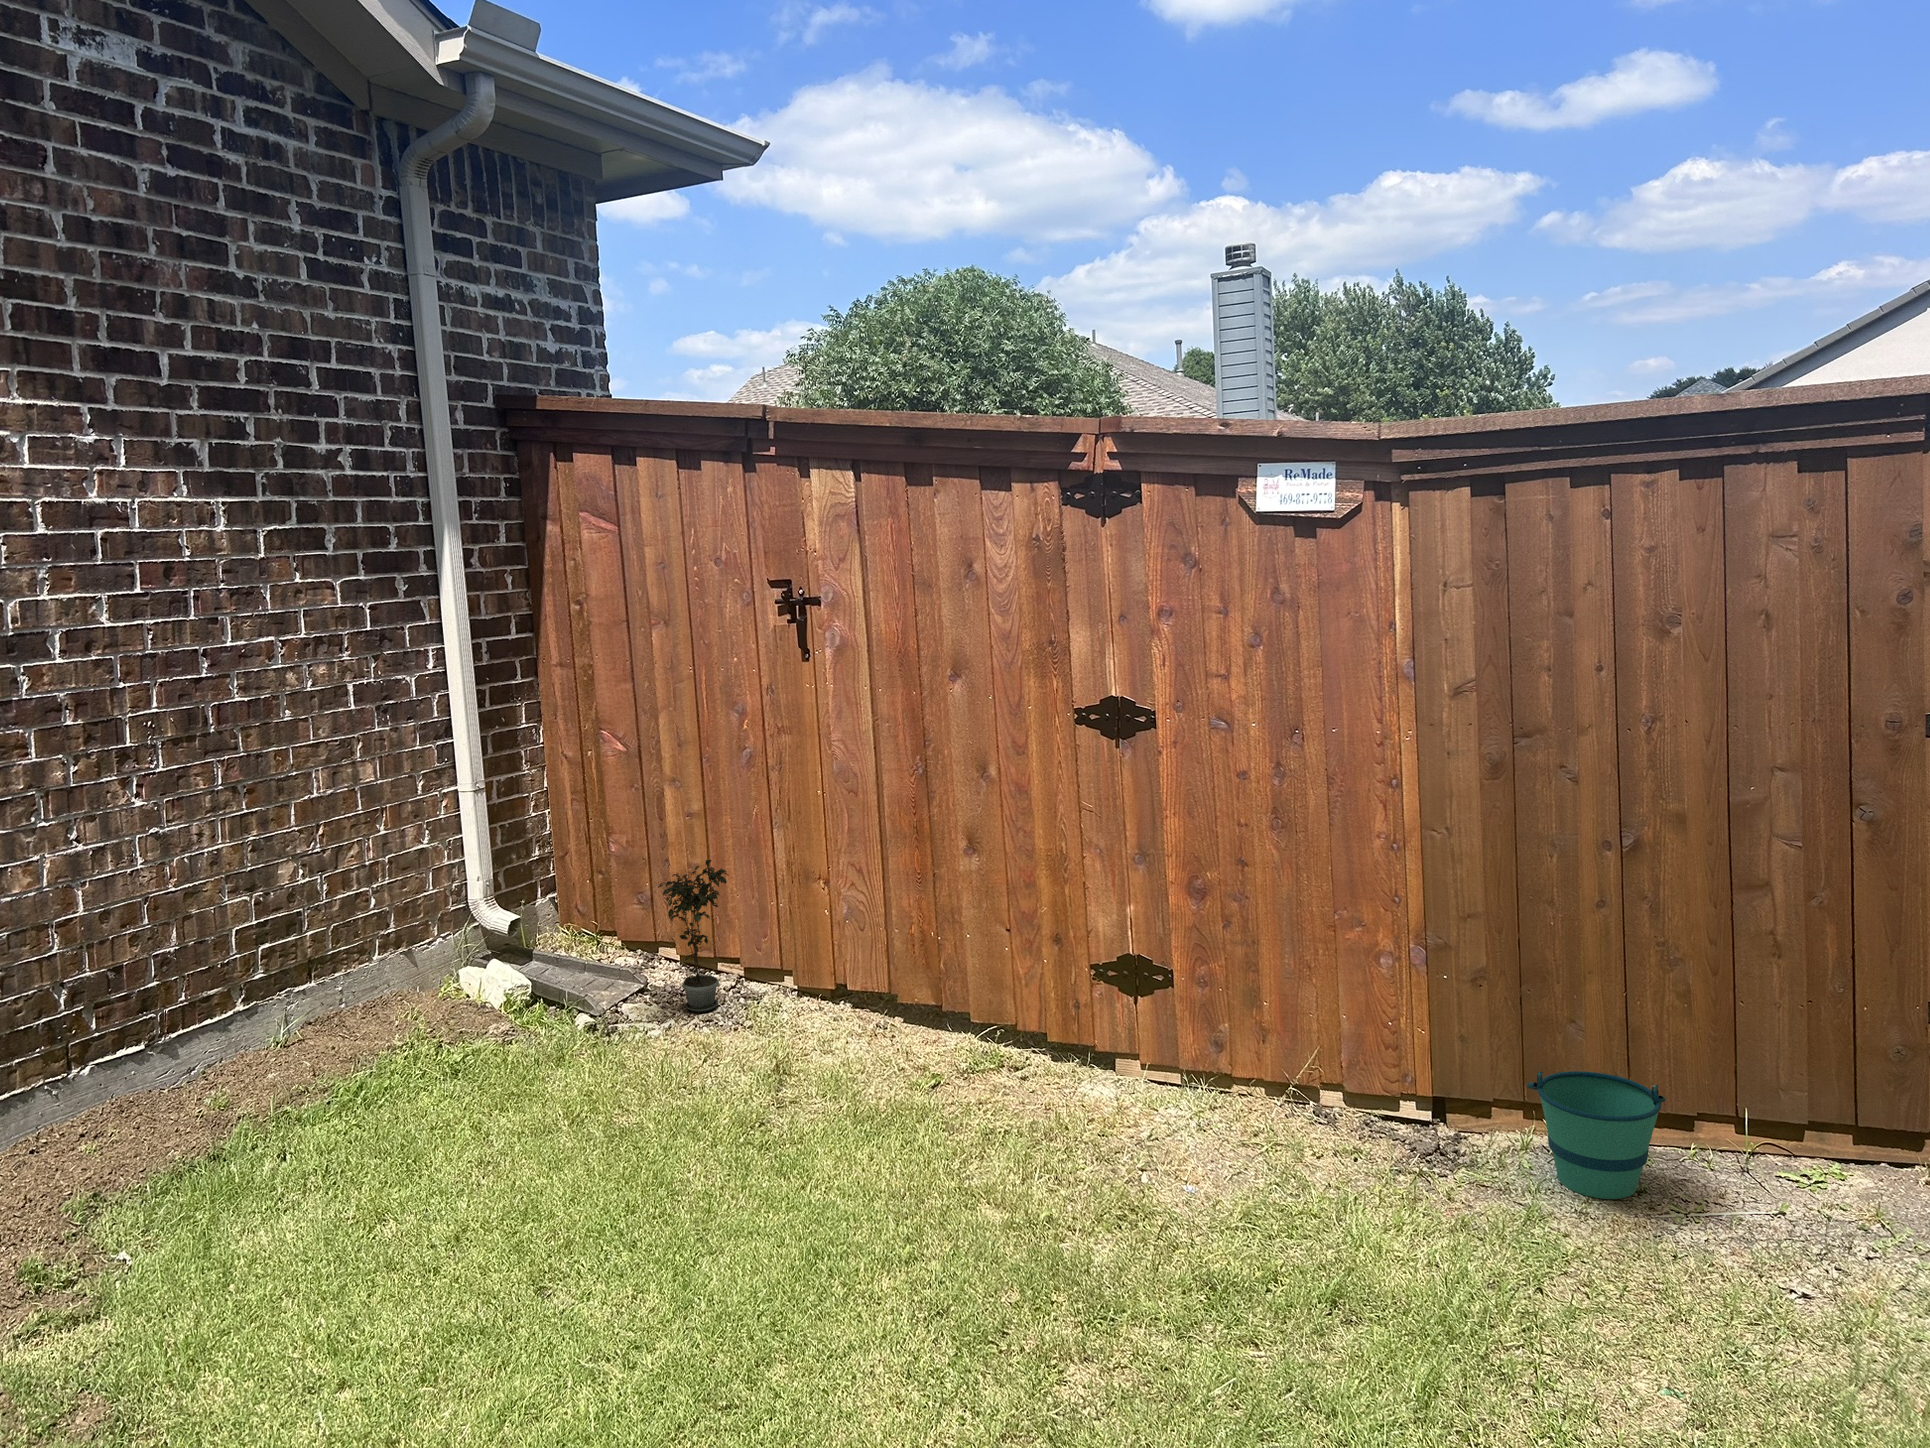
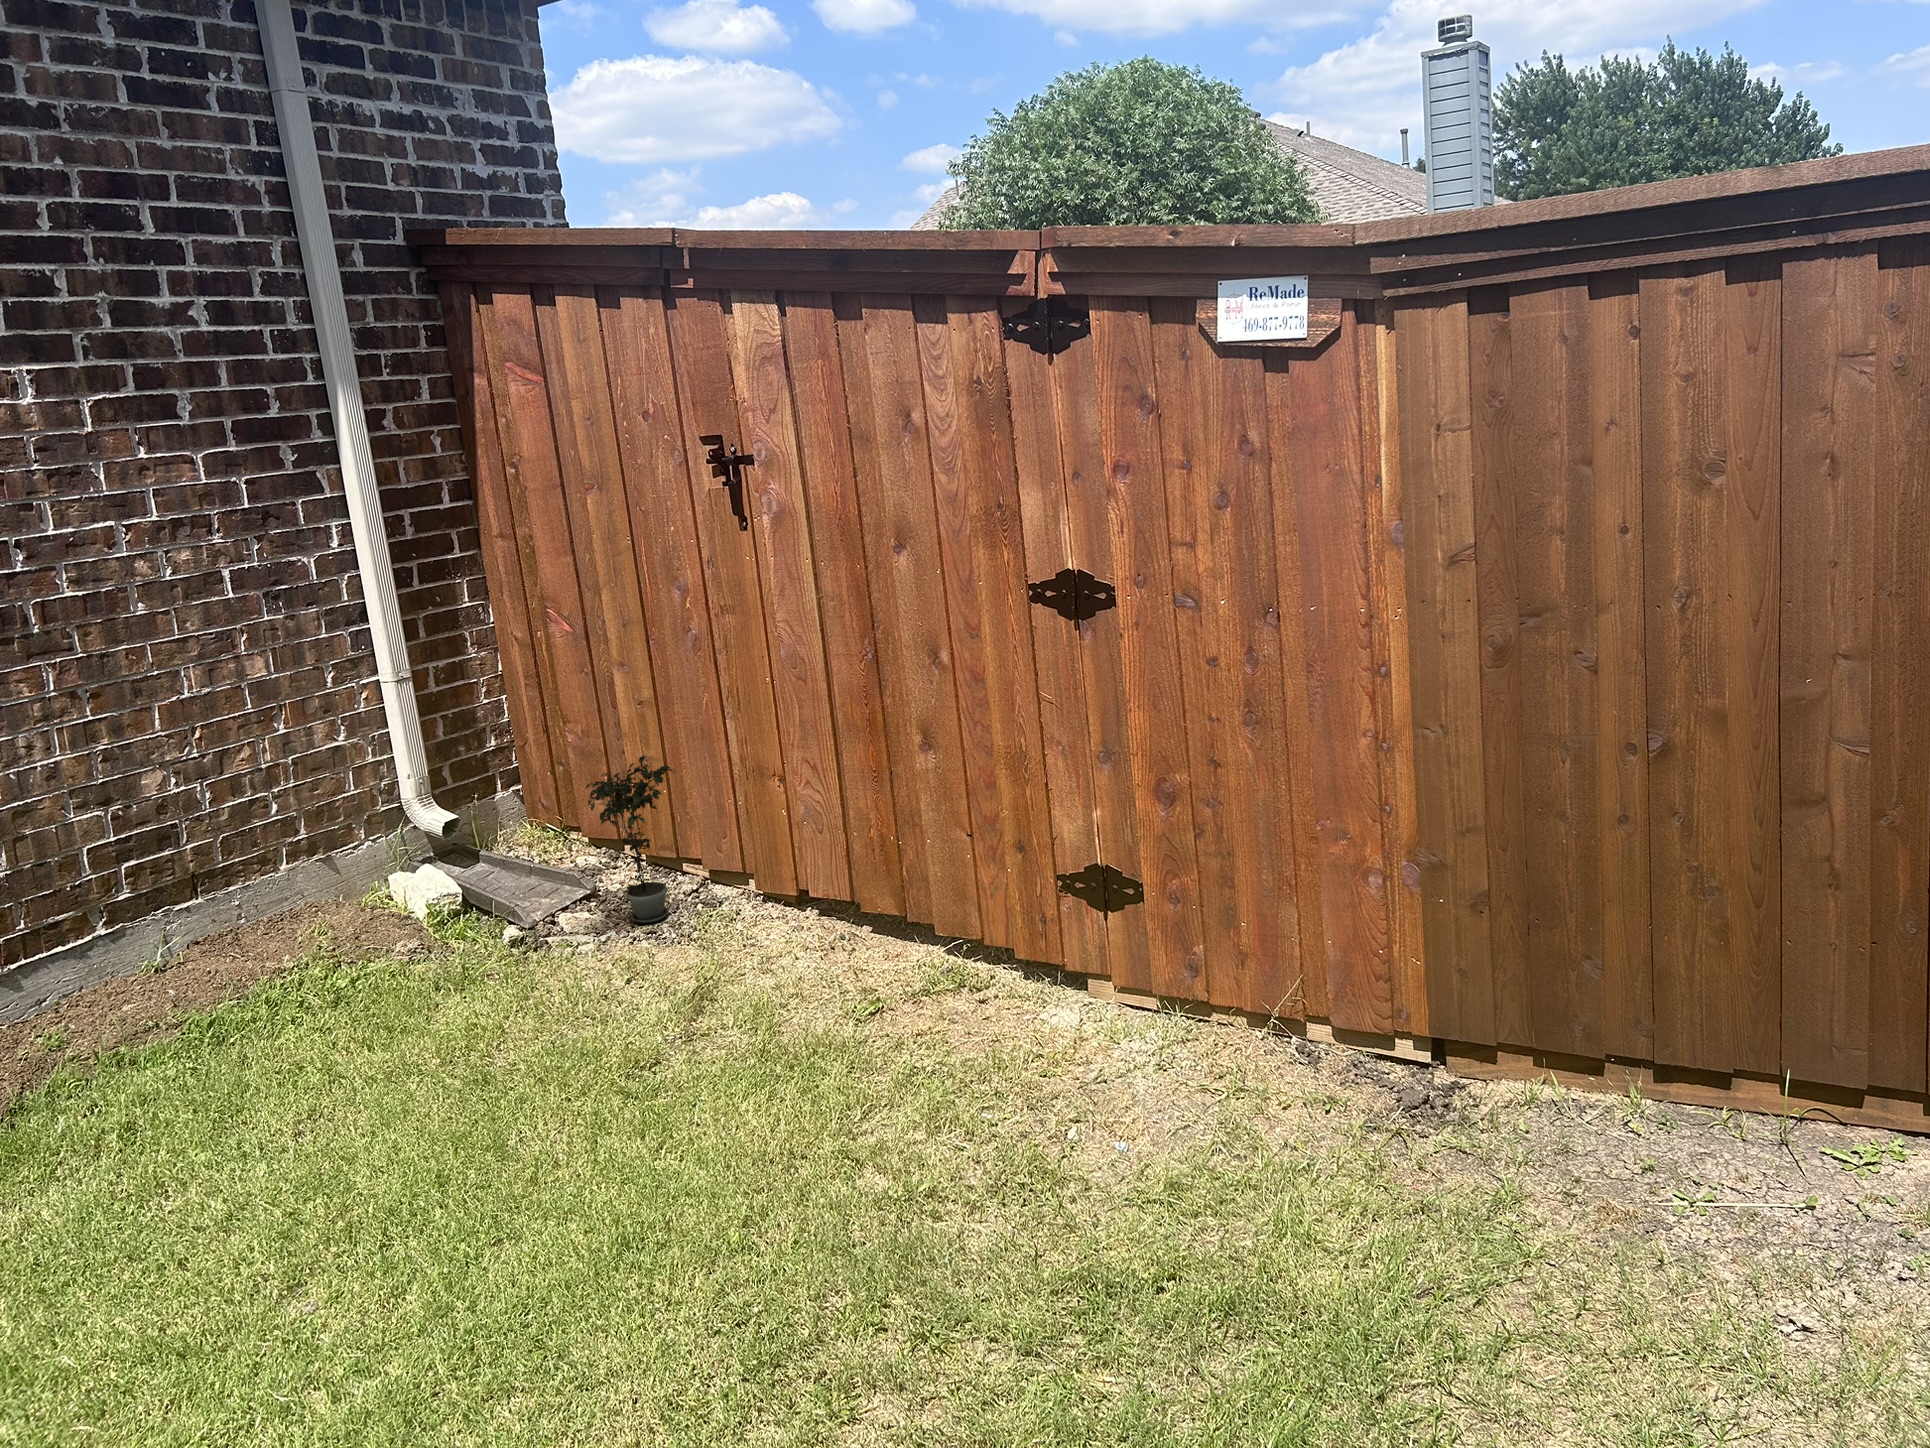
bucket: present [1527,1071,1666,1199] -> none [1512,1022,1680,1182]

